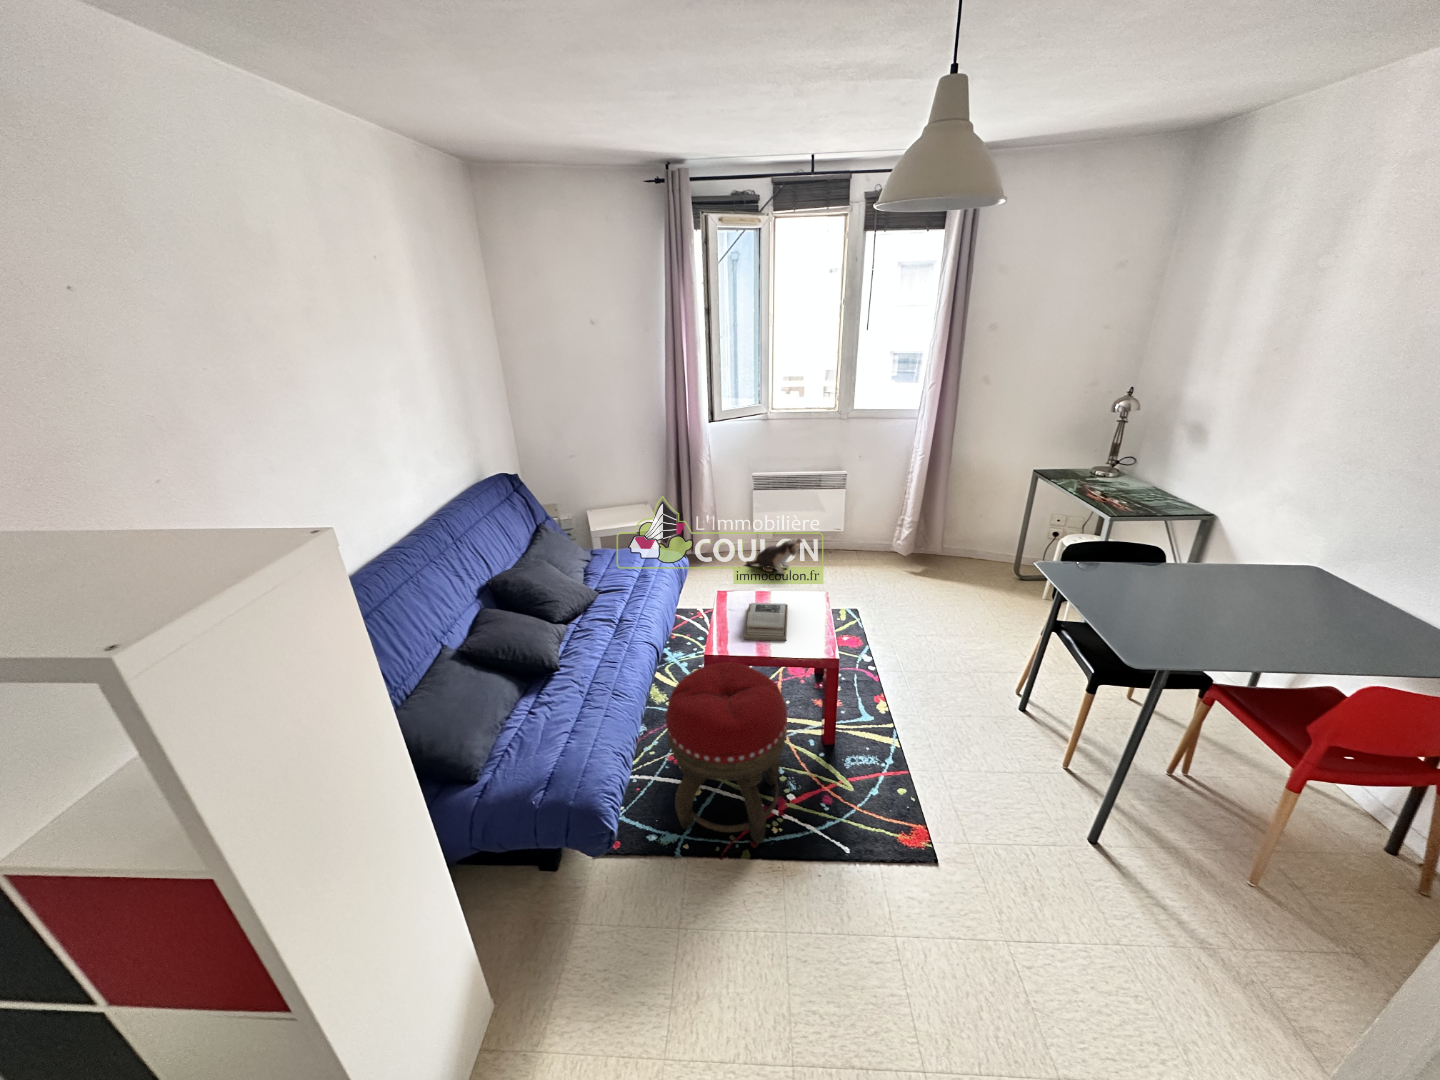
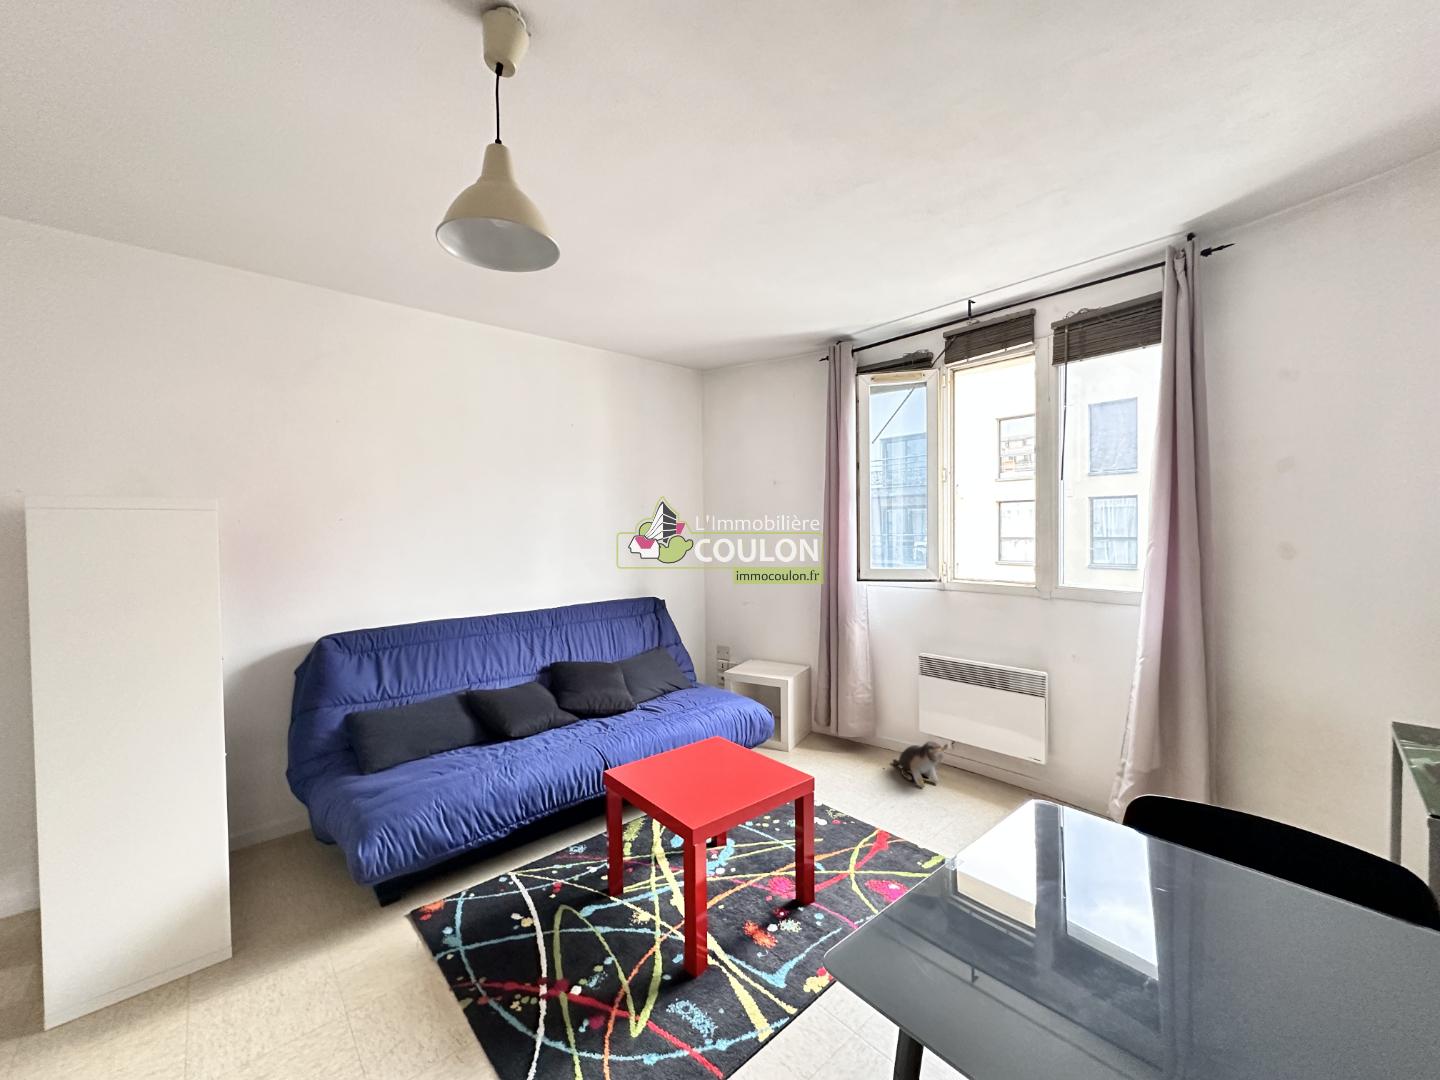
book: present [744,603,788,641] -> none [658,750,746,795]
footstool: present [666,662,787,844] -> none [457,767,600,1007]

